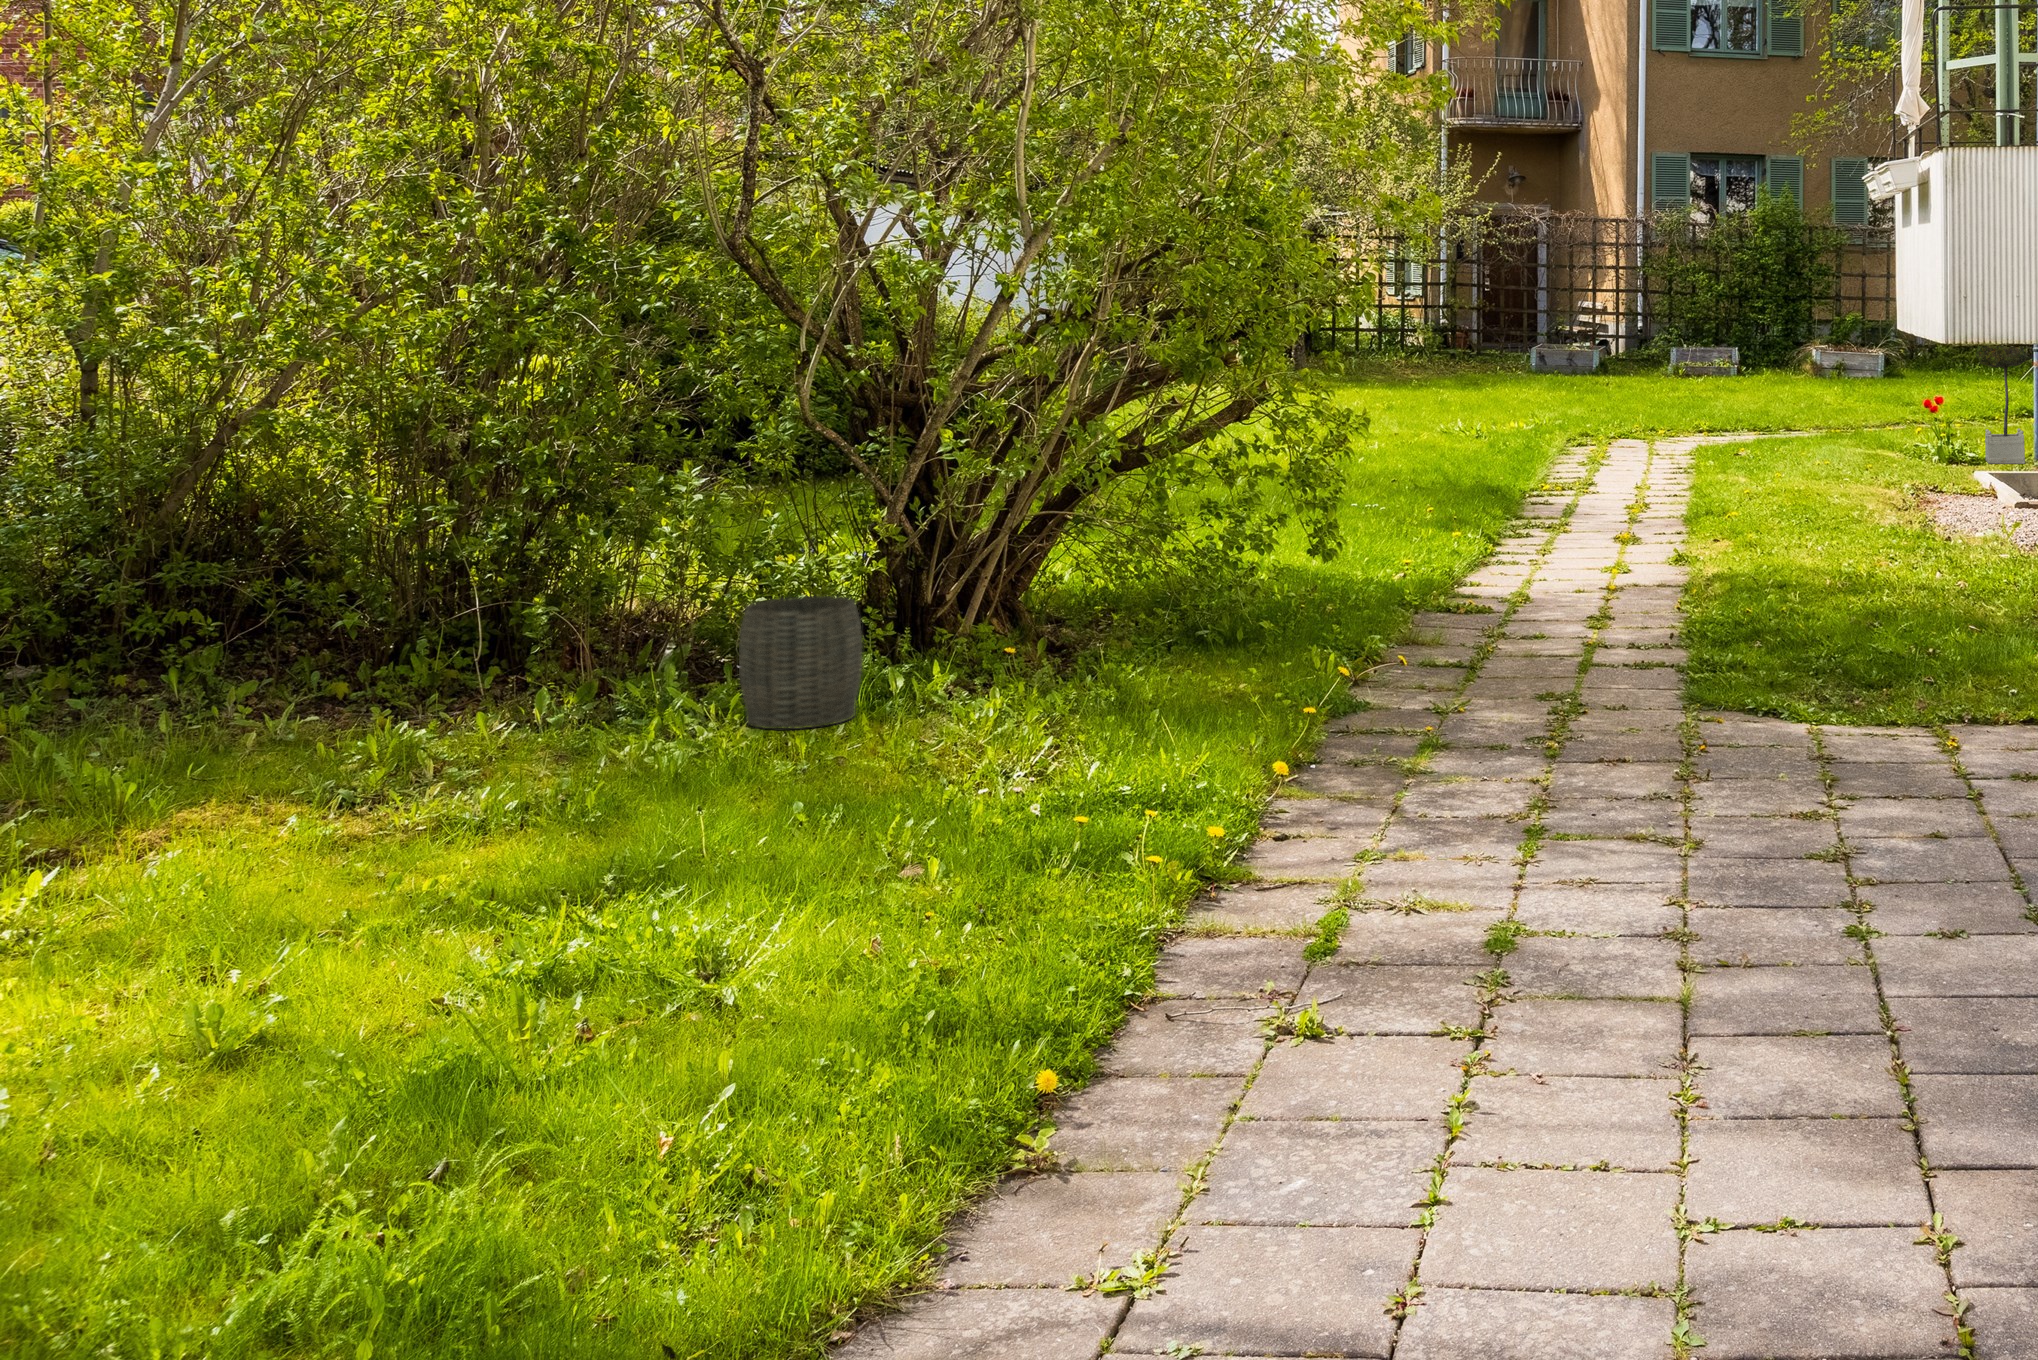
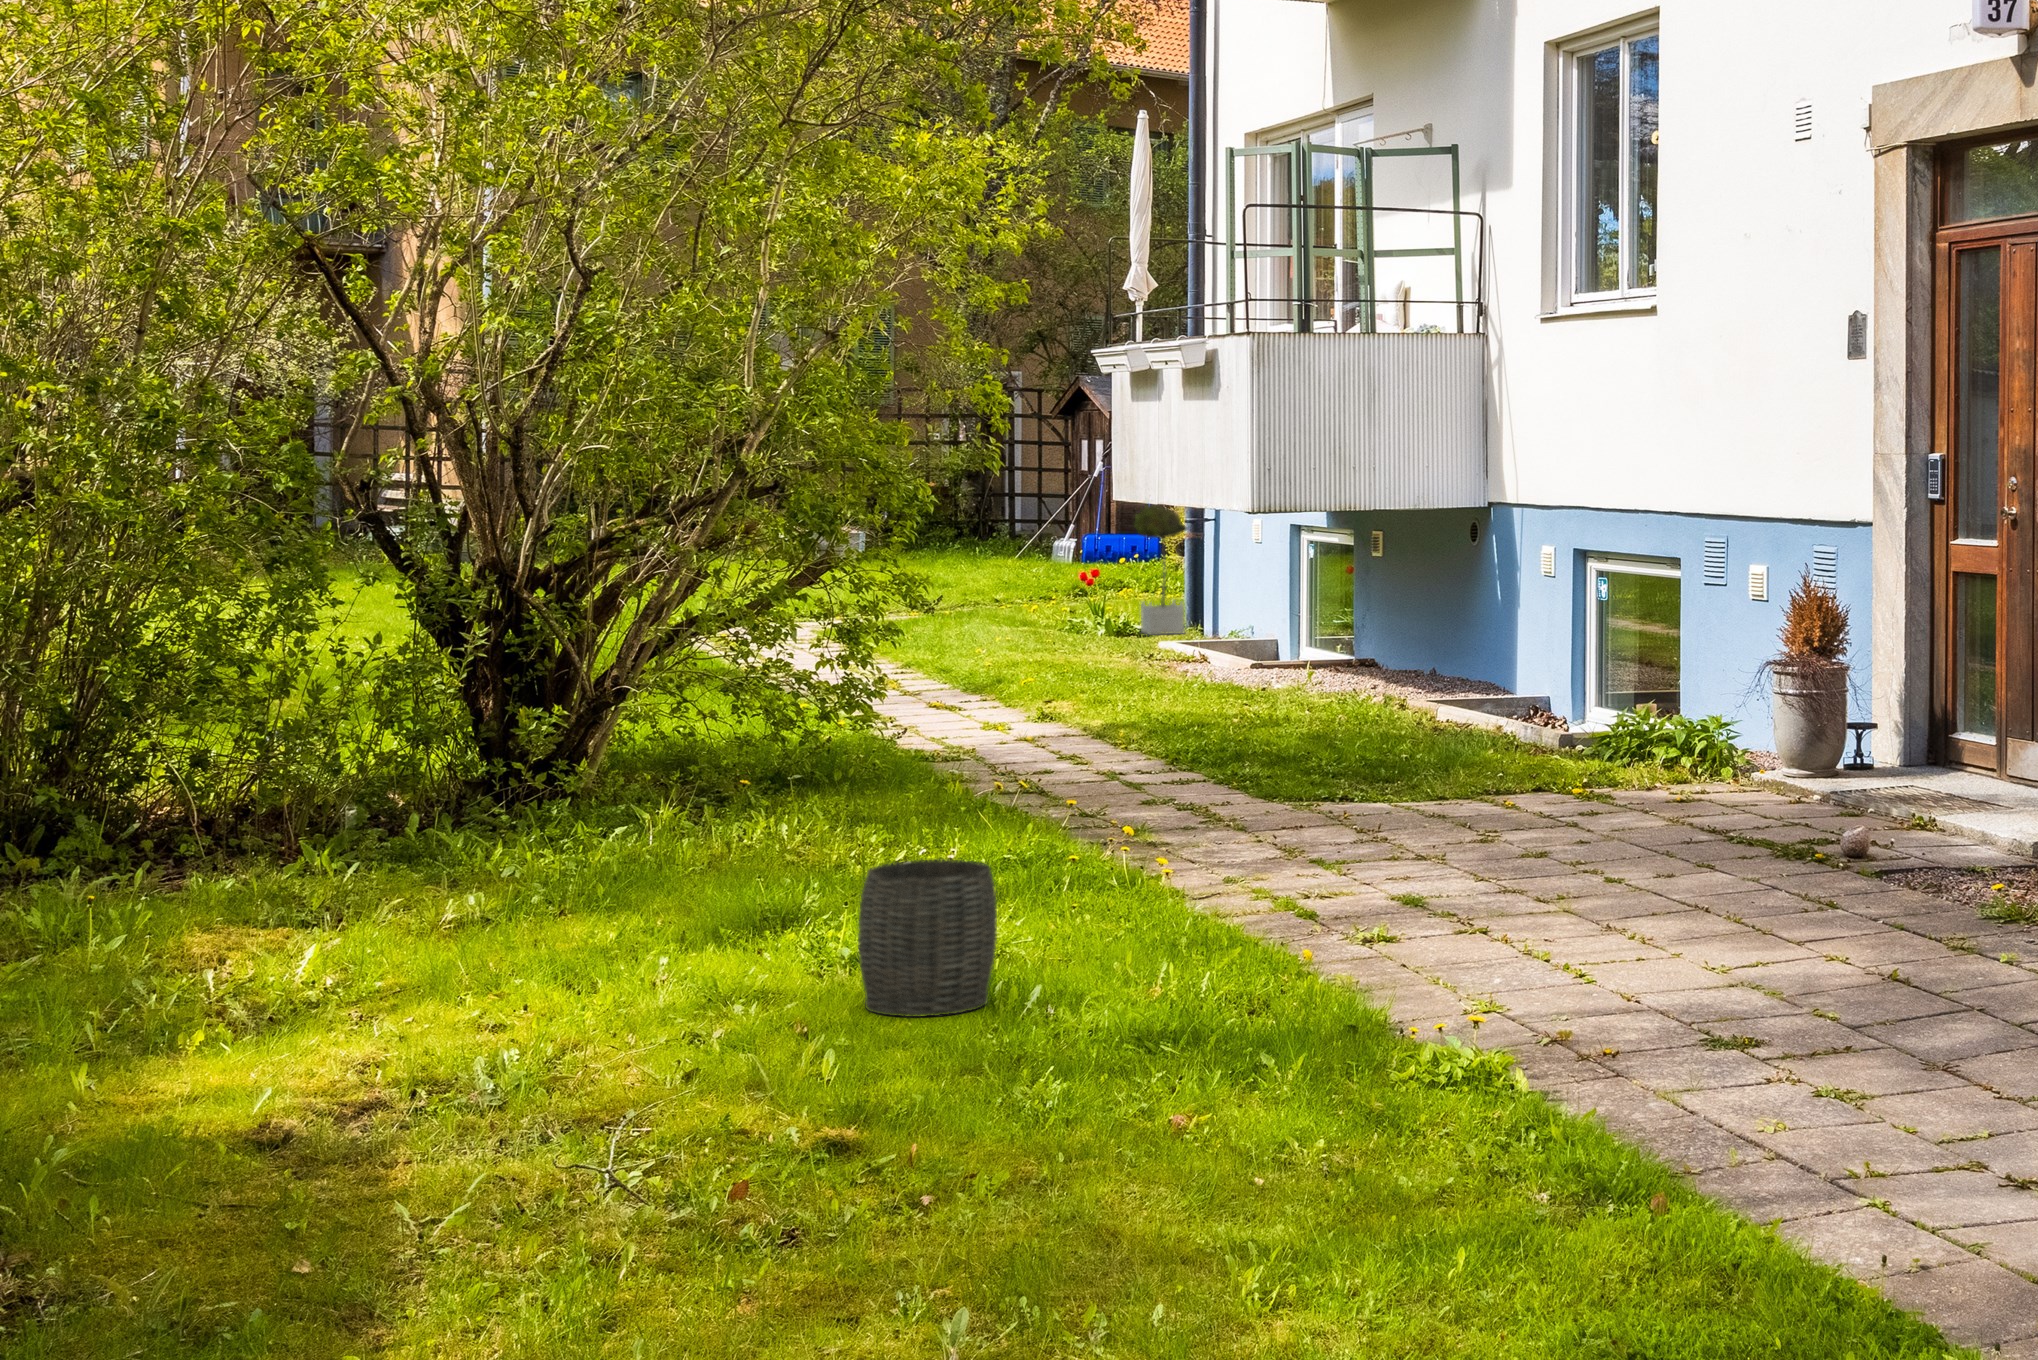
woven basket: present [739,596,862,729] -> present [858,860,997,1017]

